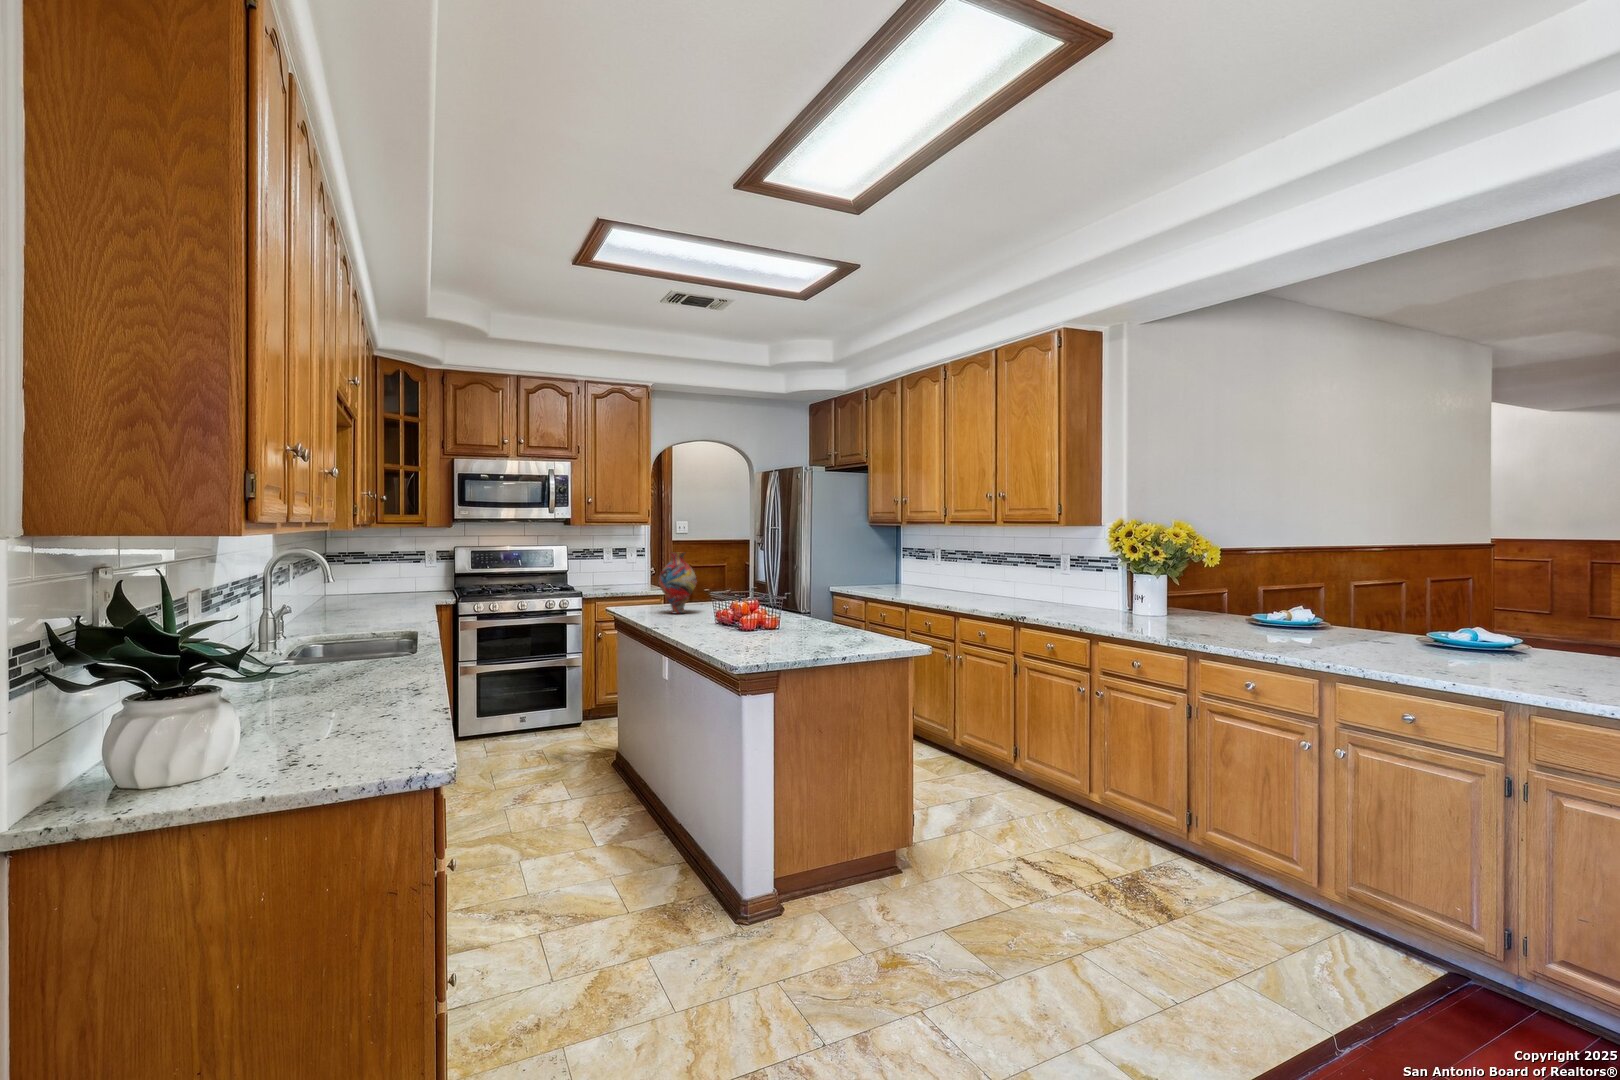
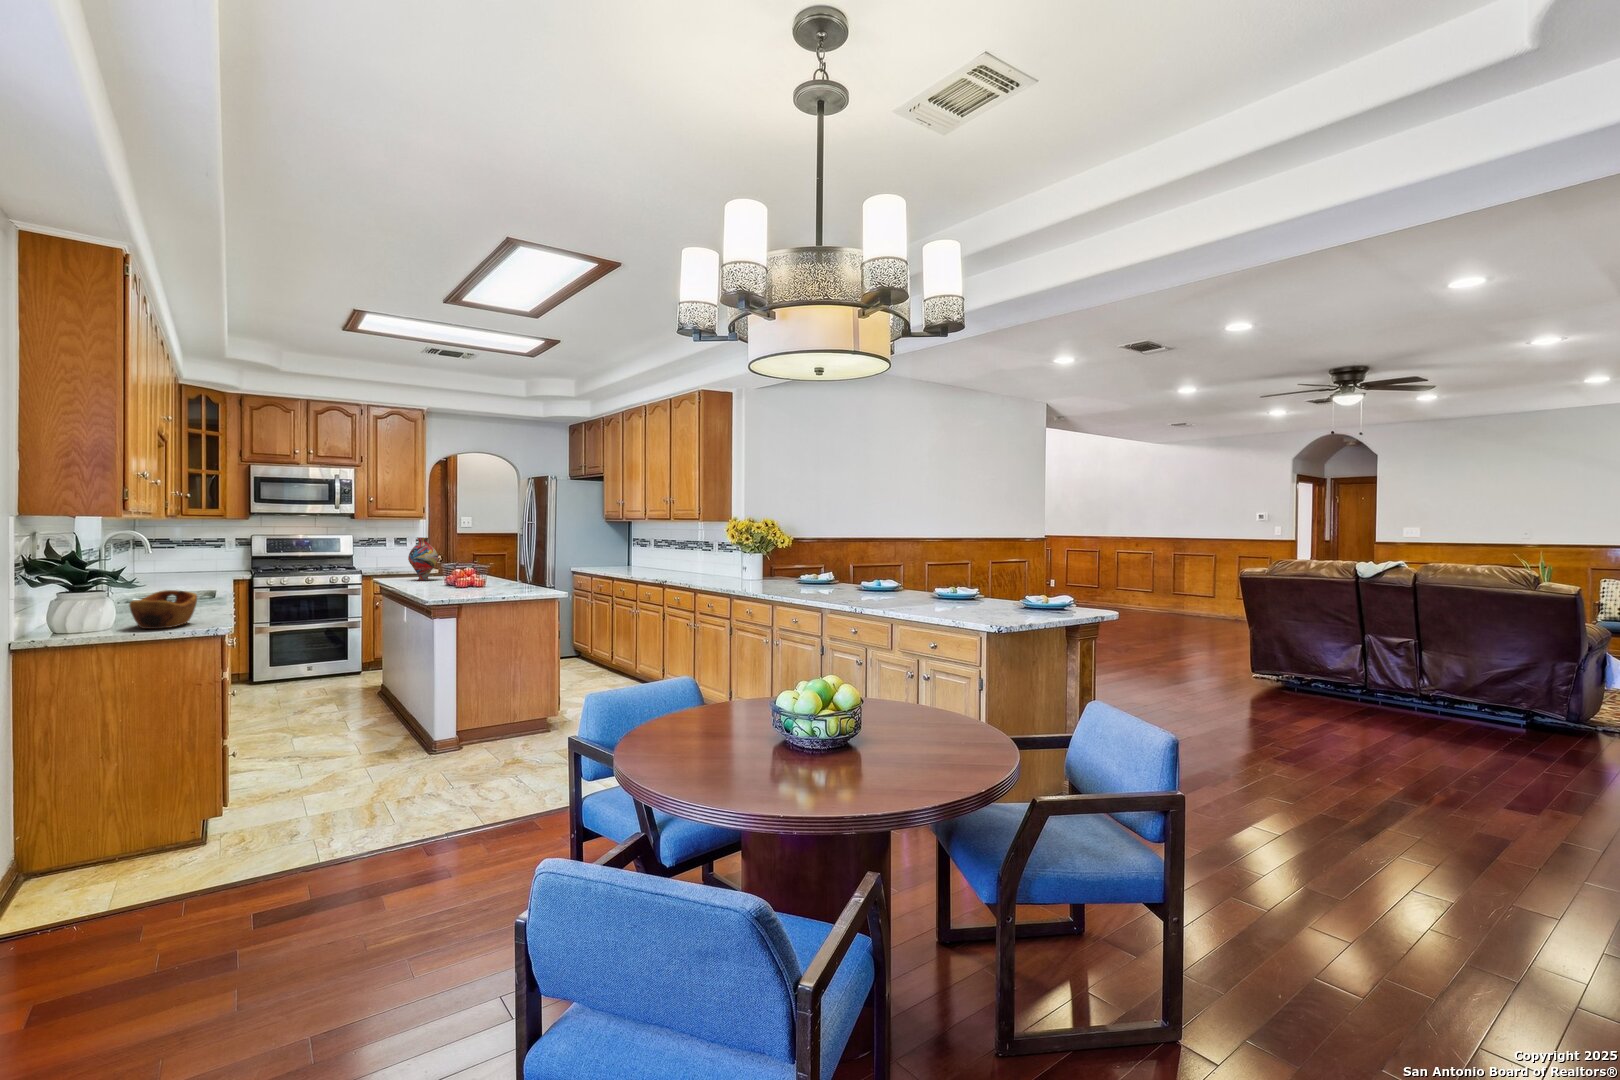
wooden bowl: none [261,675,390,776] -> present [129,590,197,629]

